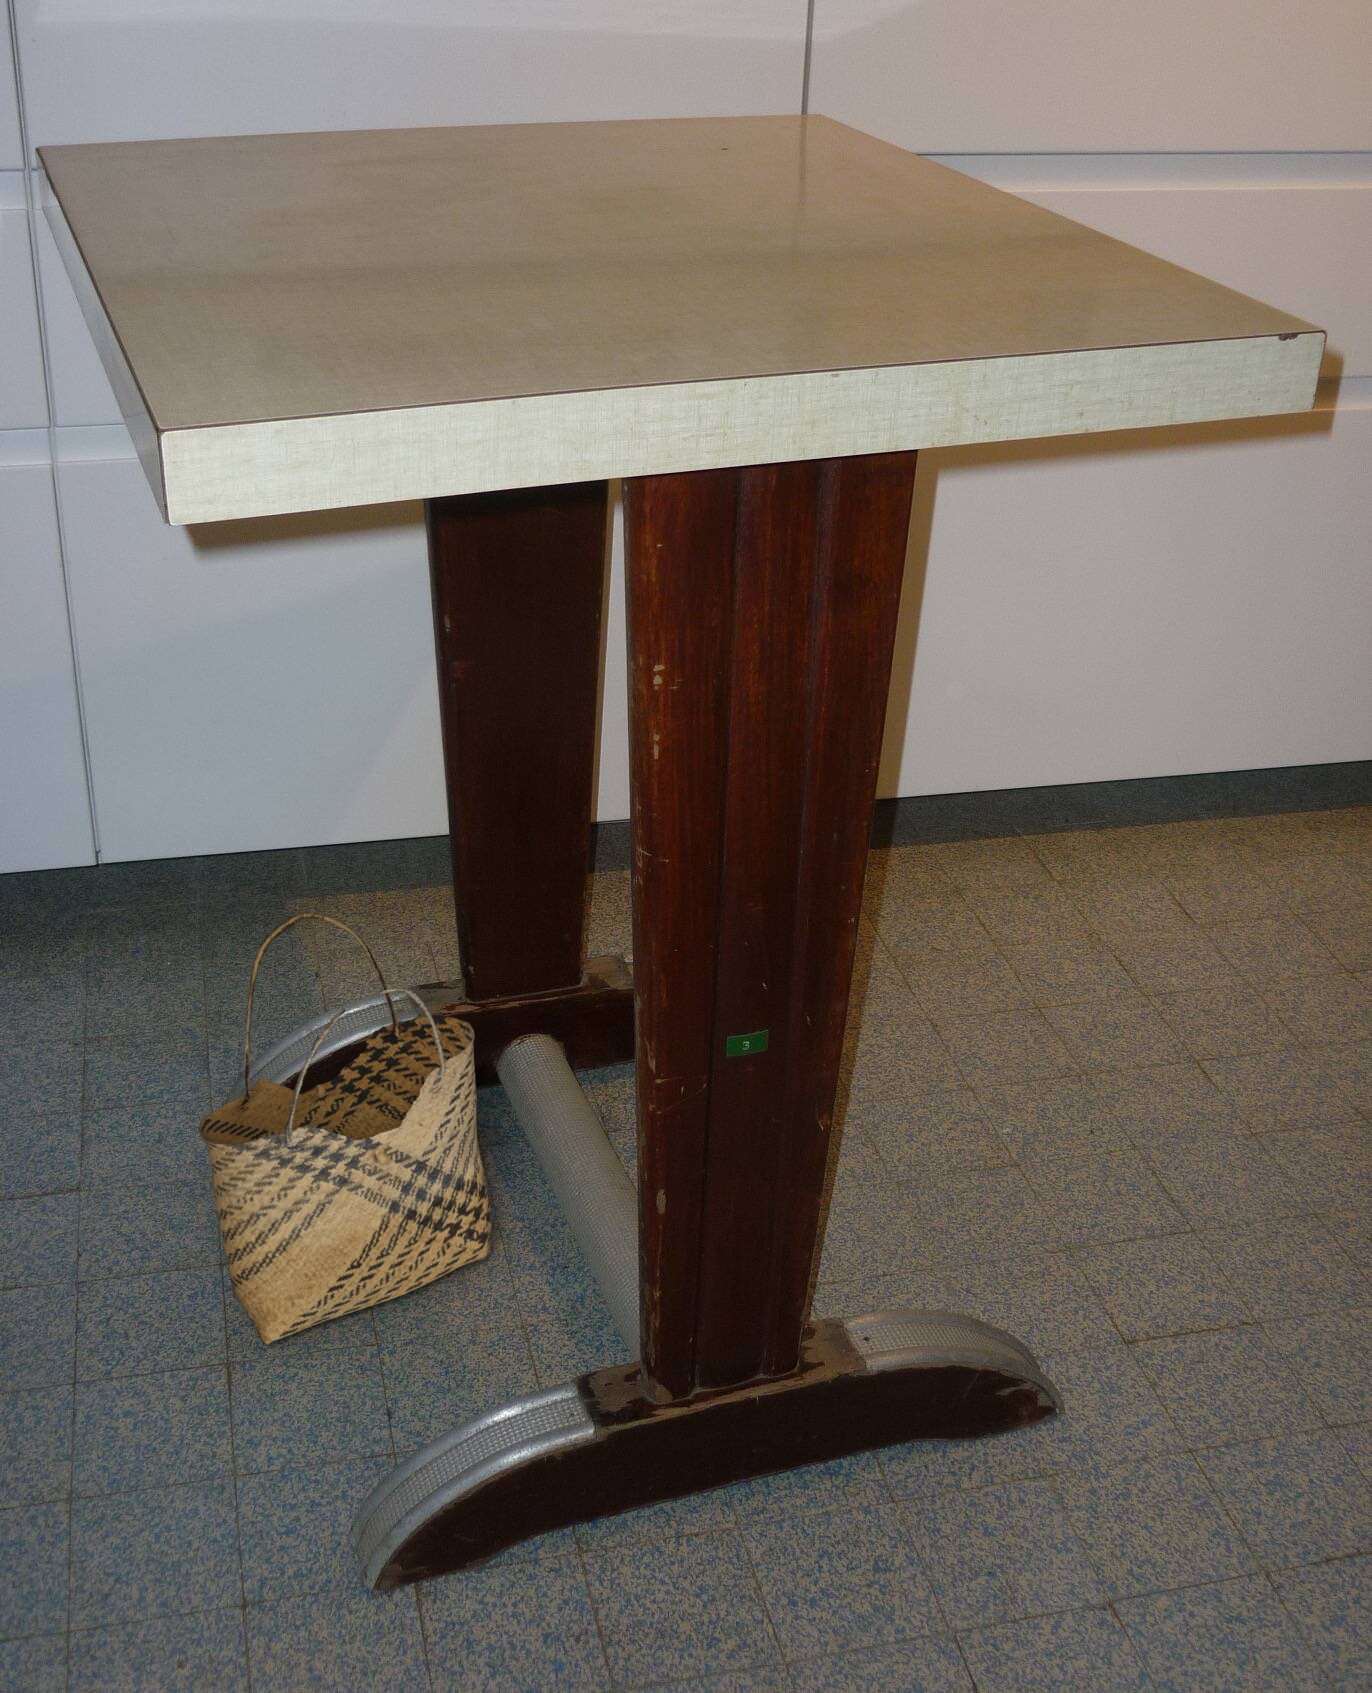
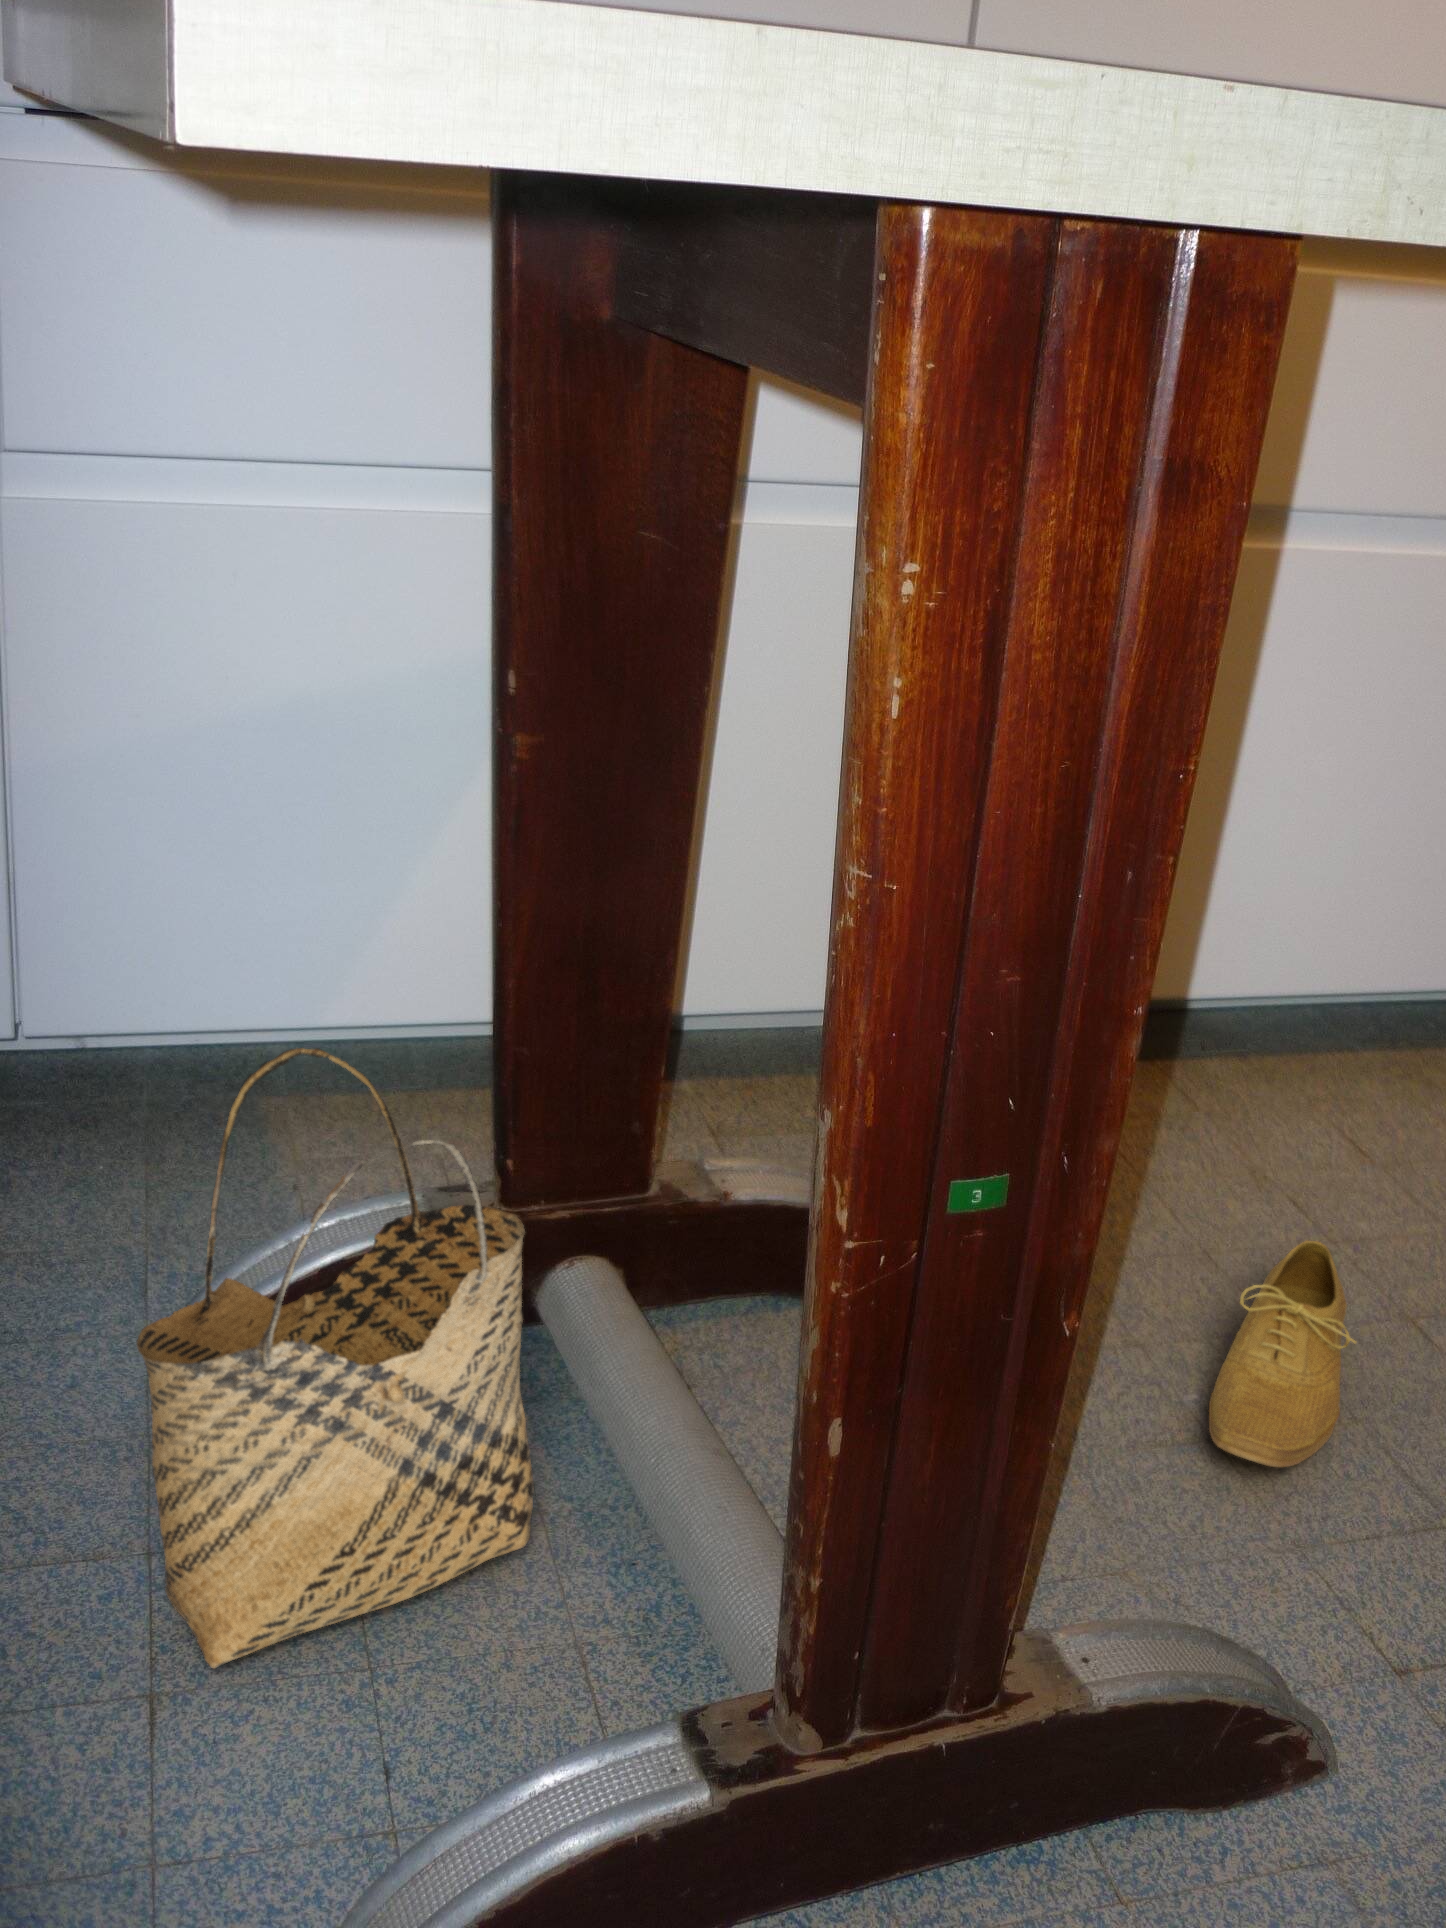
shoe: none [1011,1010,1135,1191] -> present [1209,1241,1356,1467]

